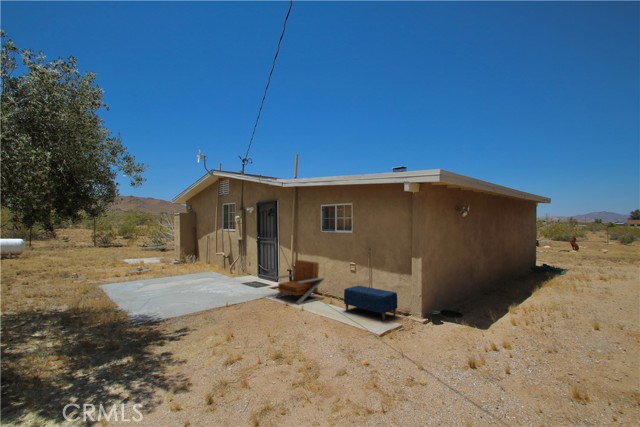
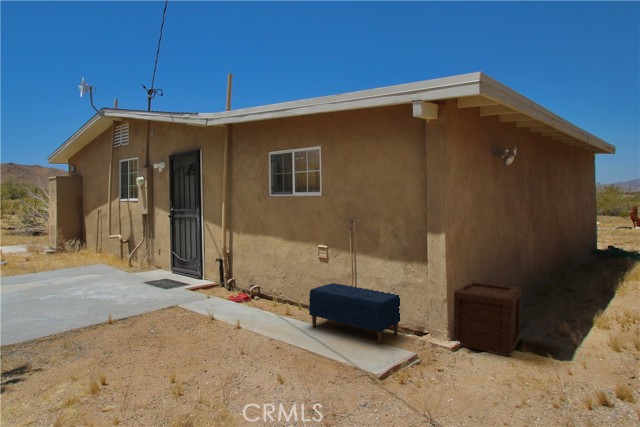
lounge chair: present [275,260,324,305] -> none [192,243,275,317]
wooden crate: none [425,285,469,329] -> present [454,282,521,356]

